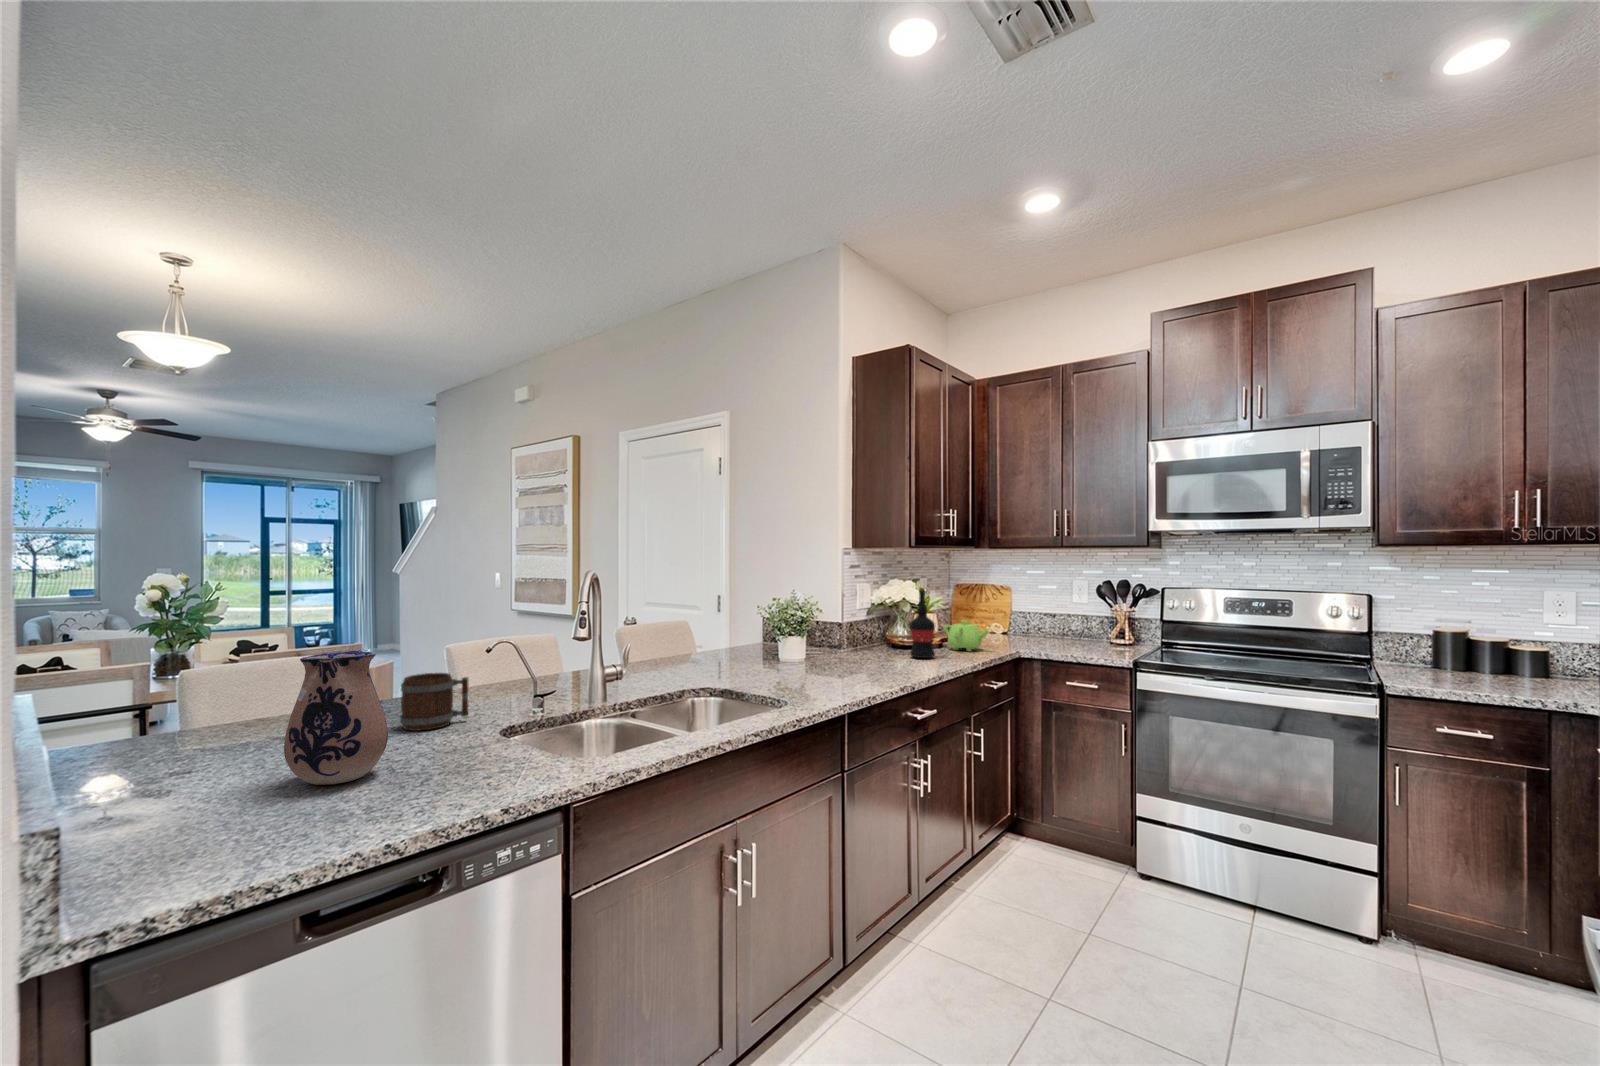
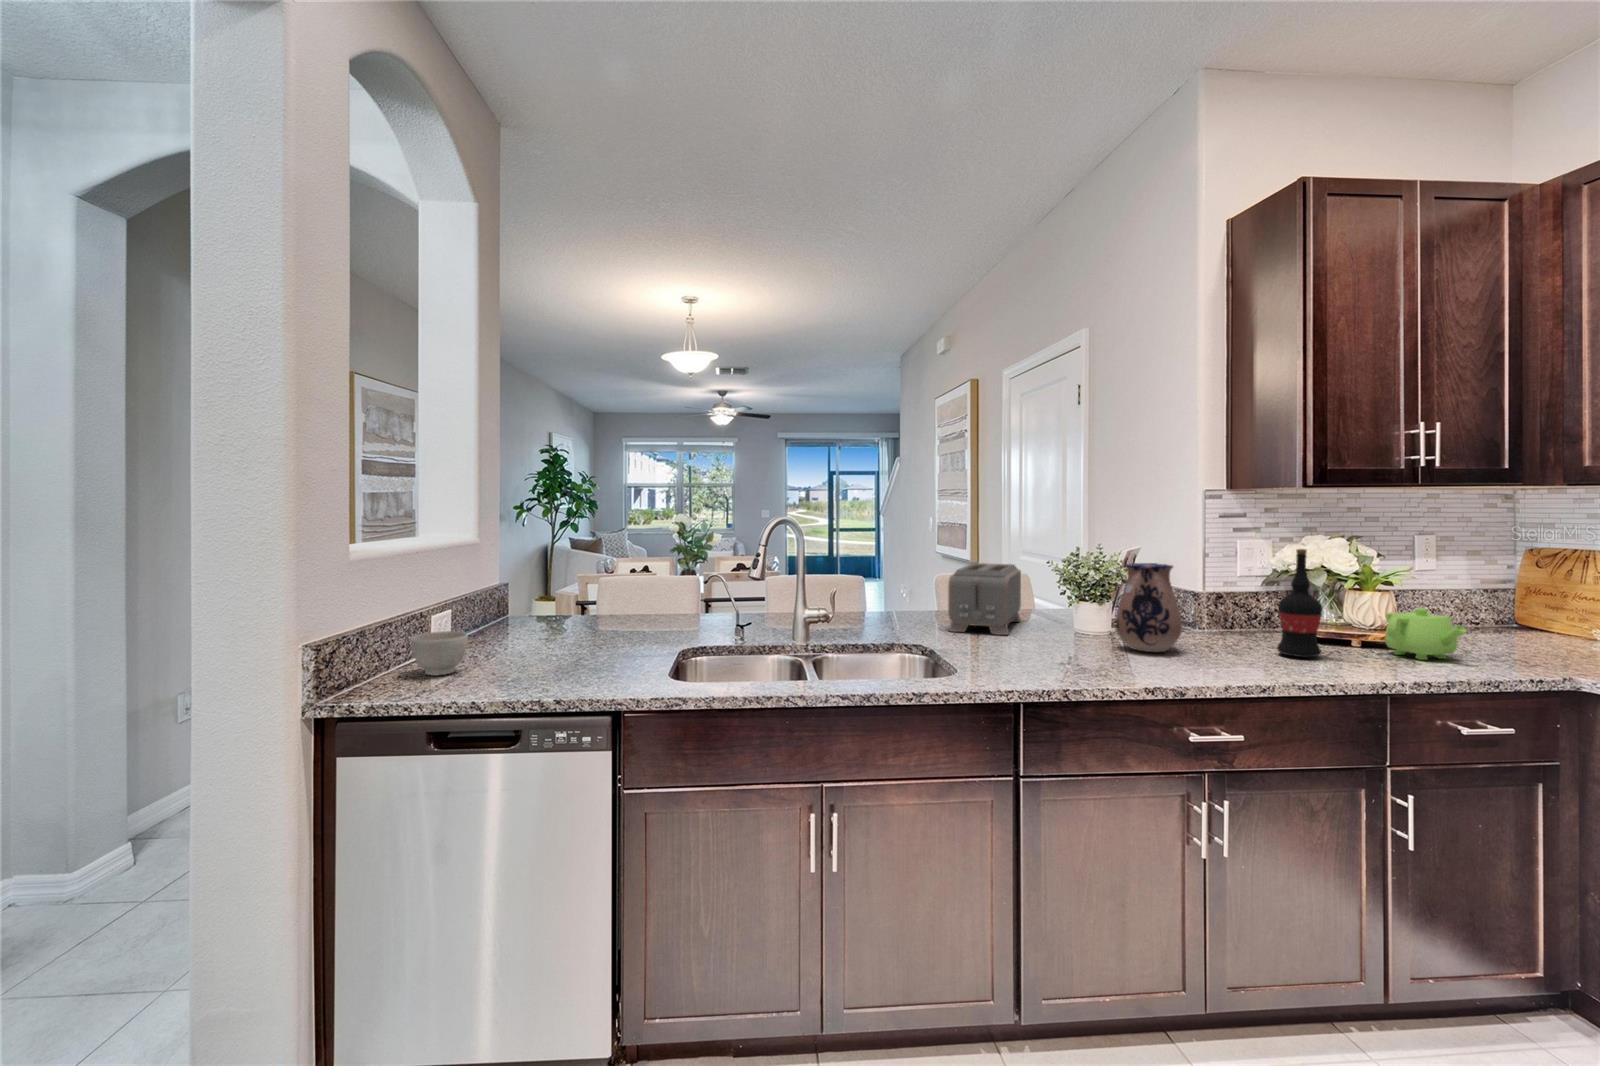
toaster: none [679,611,745,674] -> present [948,563,1021,635]
ceramic pitcher: present [284,650,388,785] -> present [1116,563,1182,652]
mug: present [400,673,469,731] -> none [639,595,688,640]
bowl: none [151,759,260,838] -> present [410,631,468,675]

